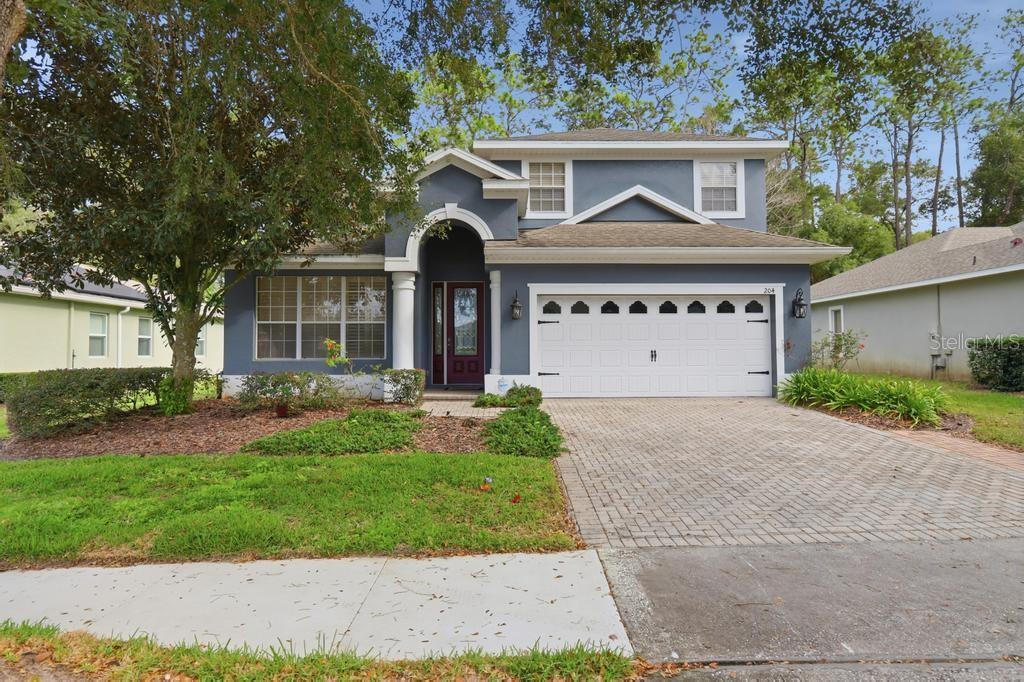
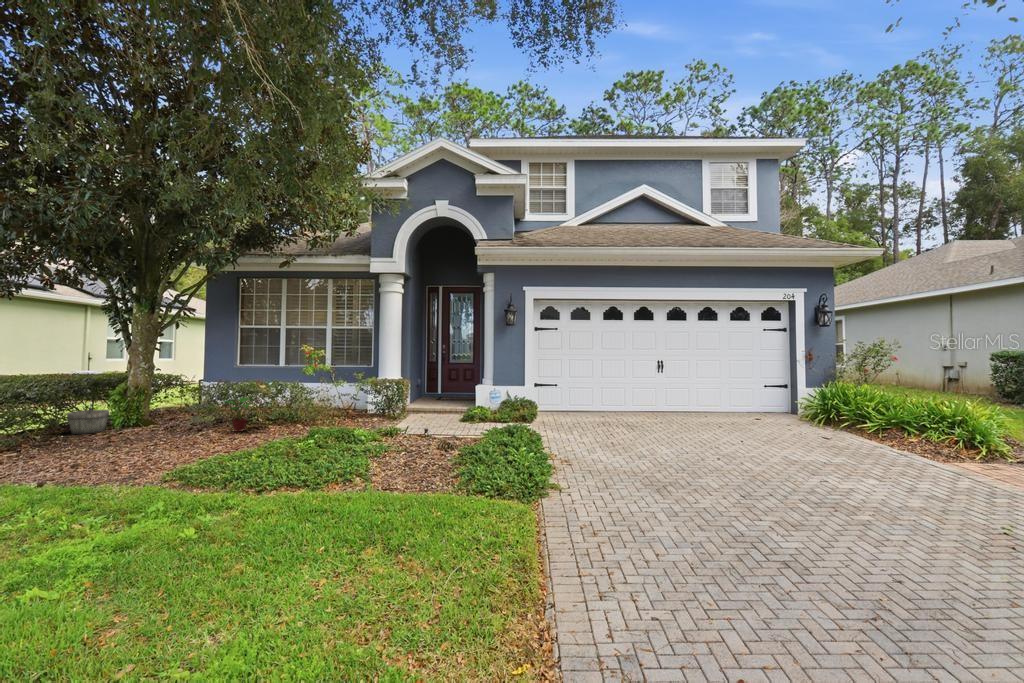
wooden bucket: none [128,395,163,420] -> present [67,405,109,434]

